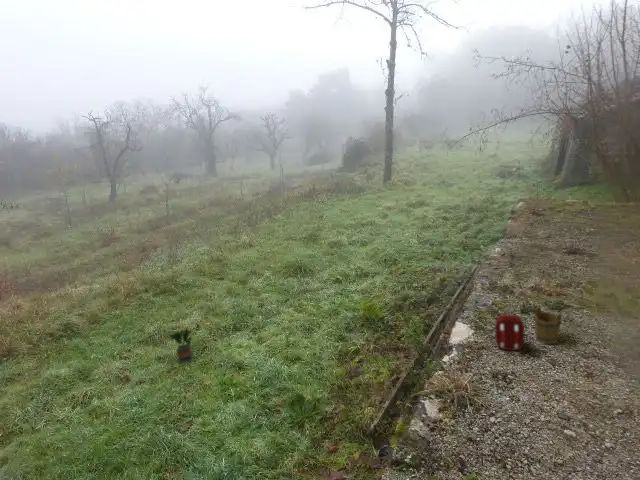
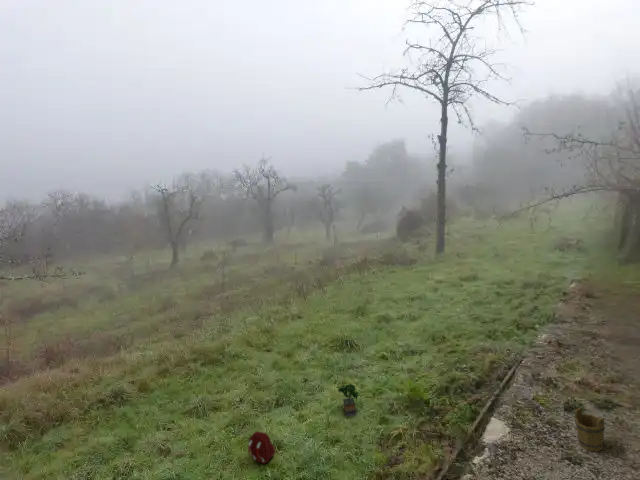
backpack: present [495,315,524,351] -> present [248,432,275,464]
potted tree: present [171,330,192,363] -> present [338,384,358,417]

